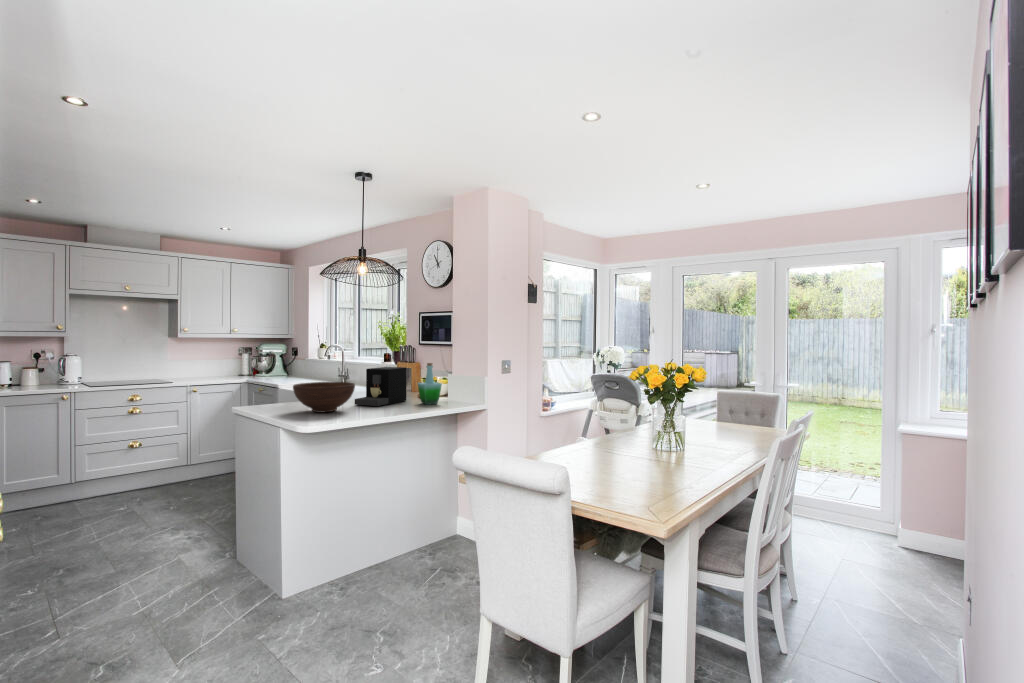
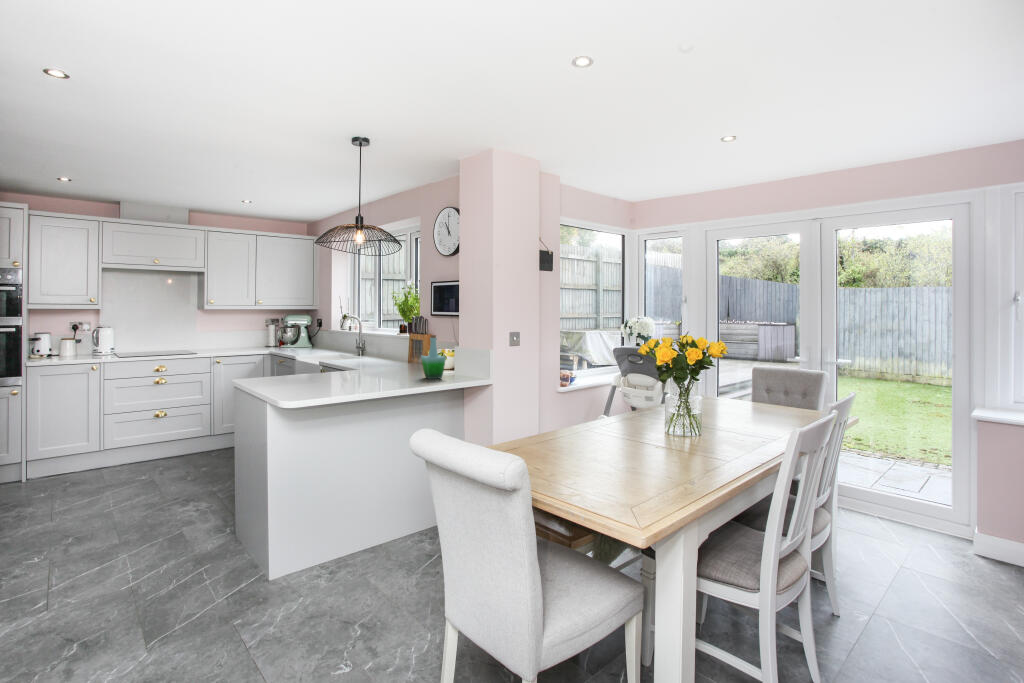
coffee maker: present [355,367,406,406] -> none [354,339,411,380]
fruit bowl: present [293,382,355,412] -> none [284,354,350,387]

